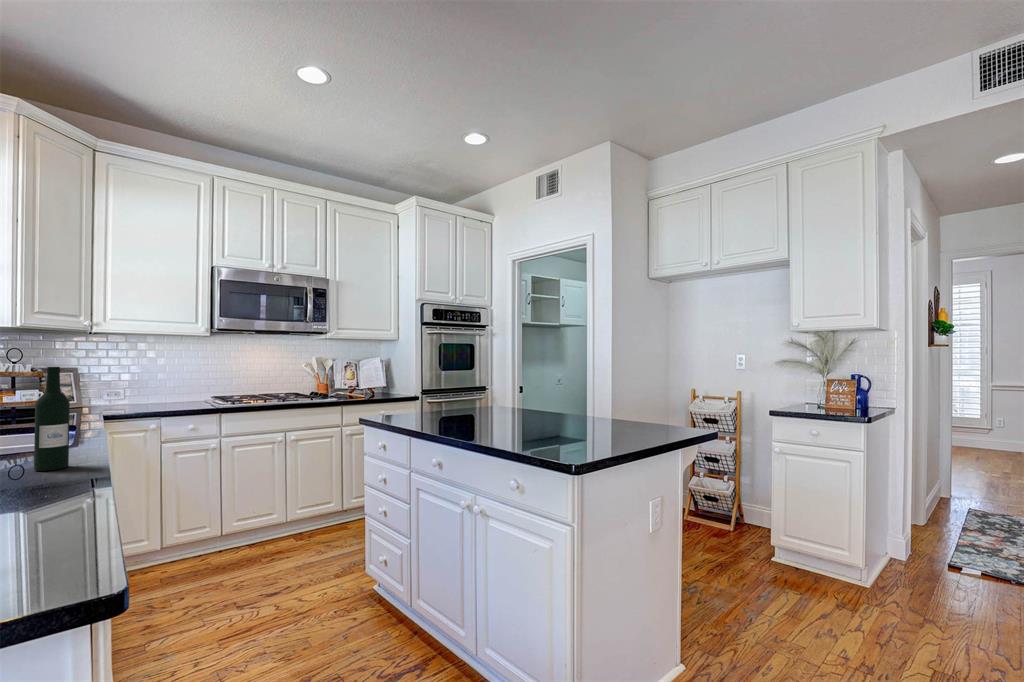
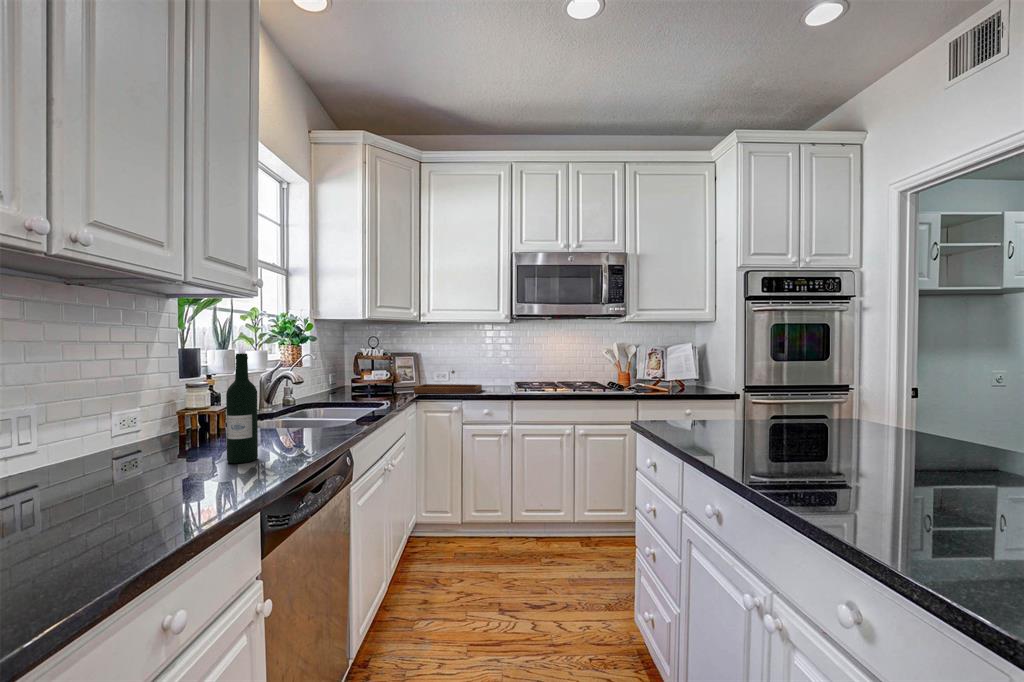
tray: none [95,387,180,415] -> present [414,370,482,394]

